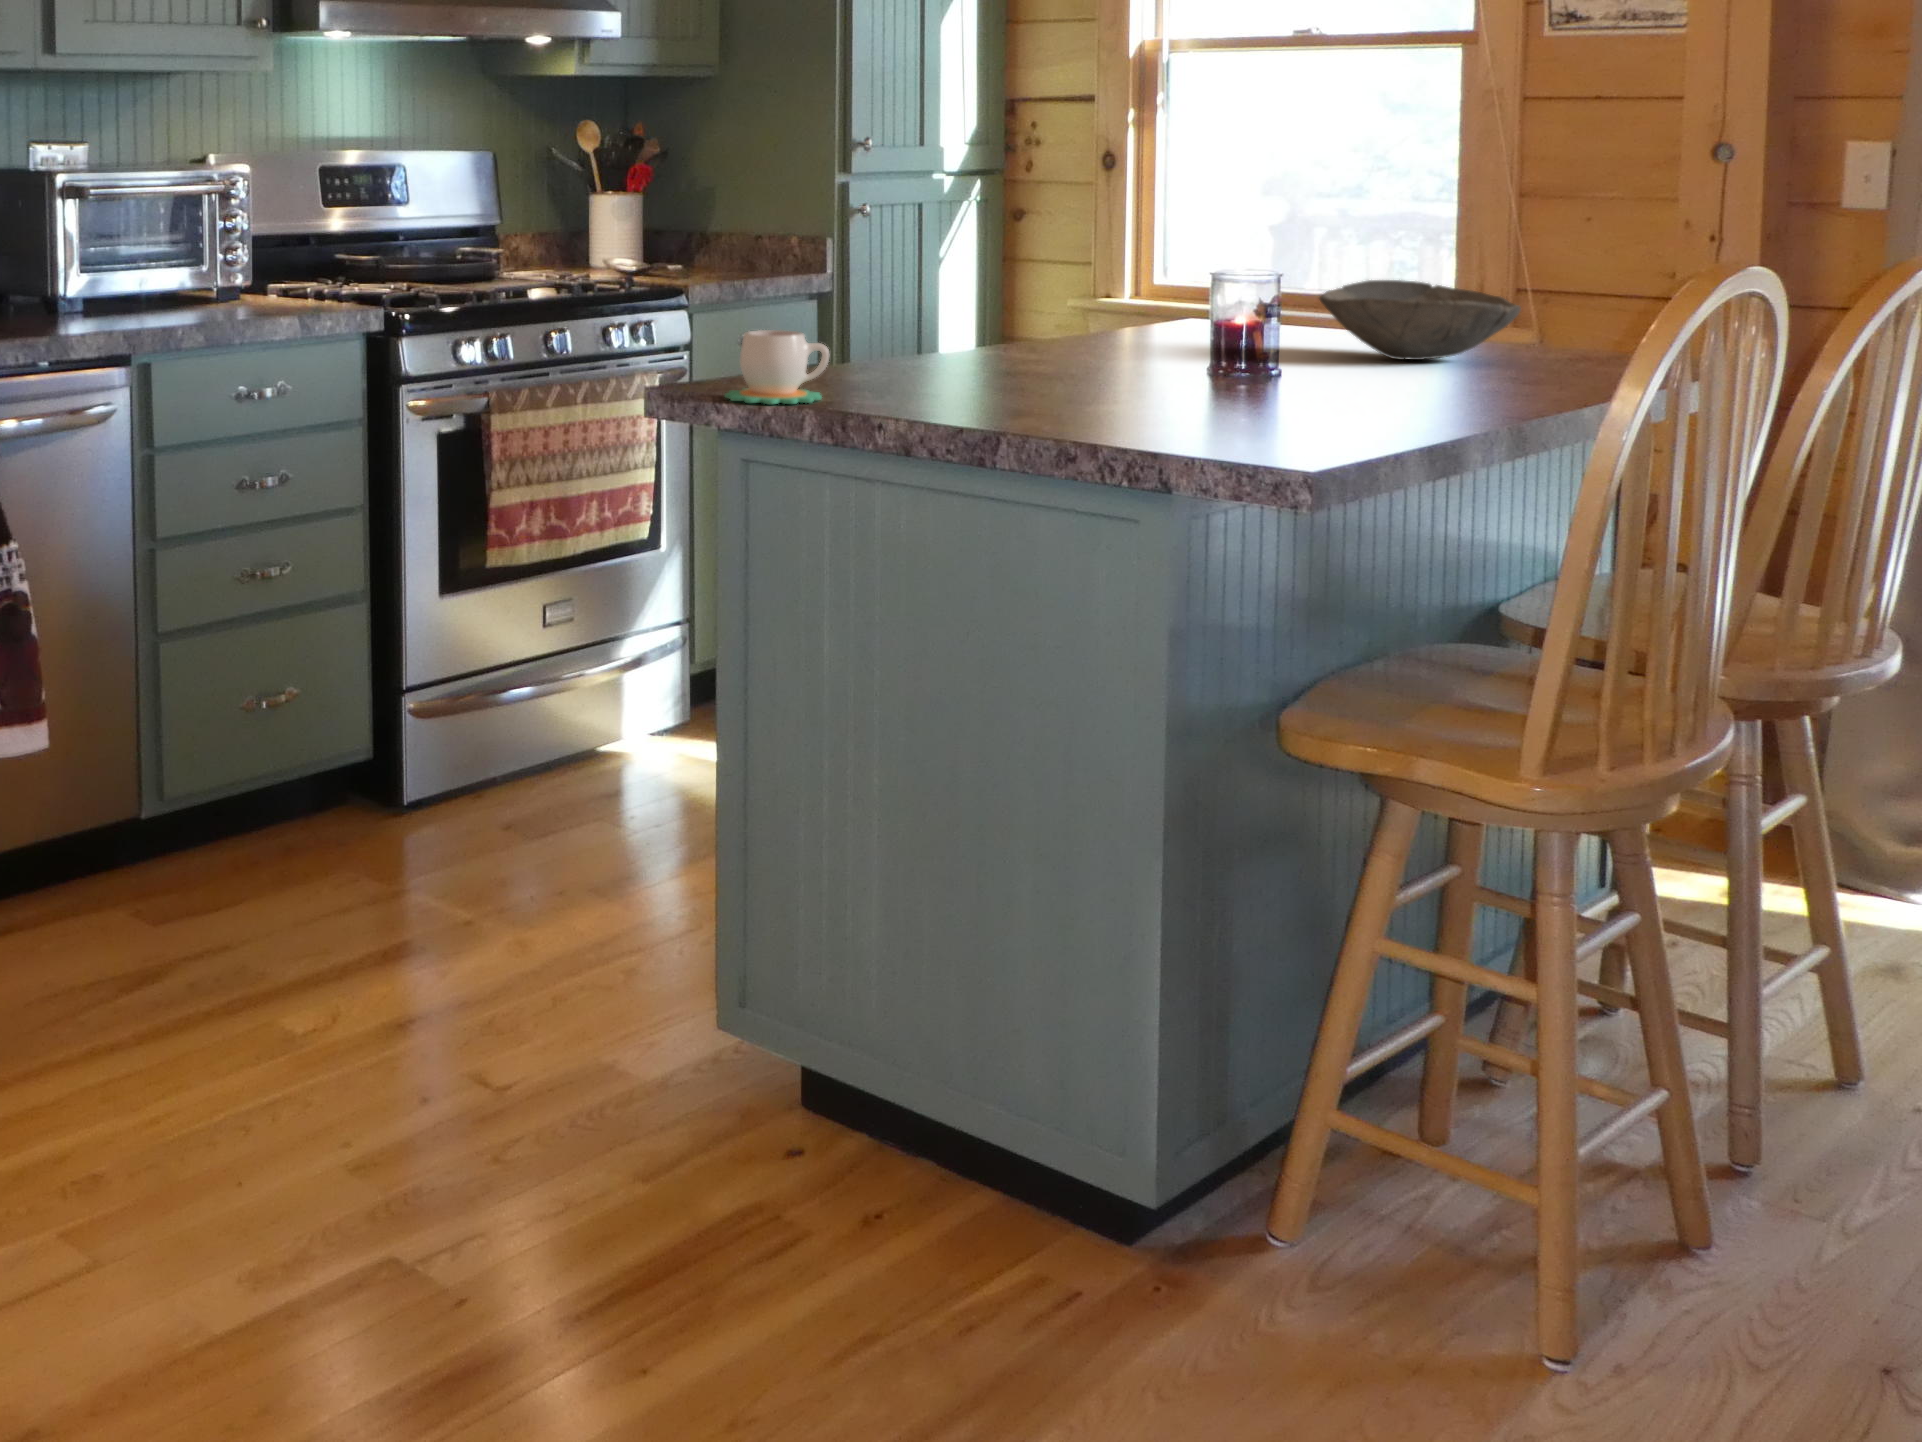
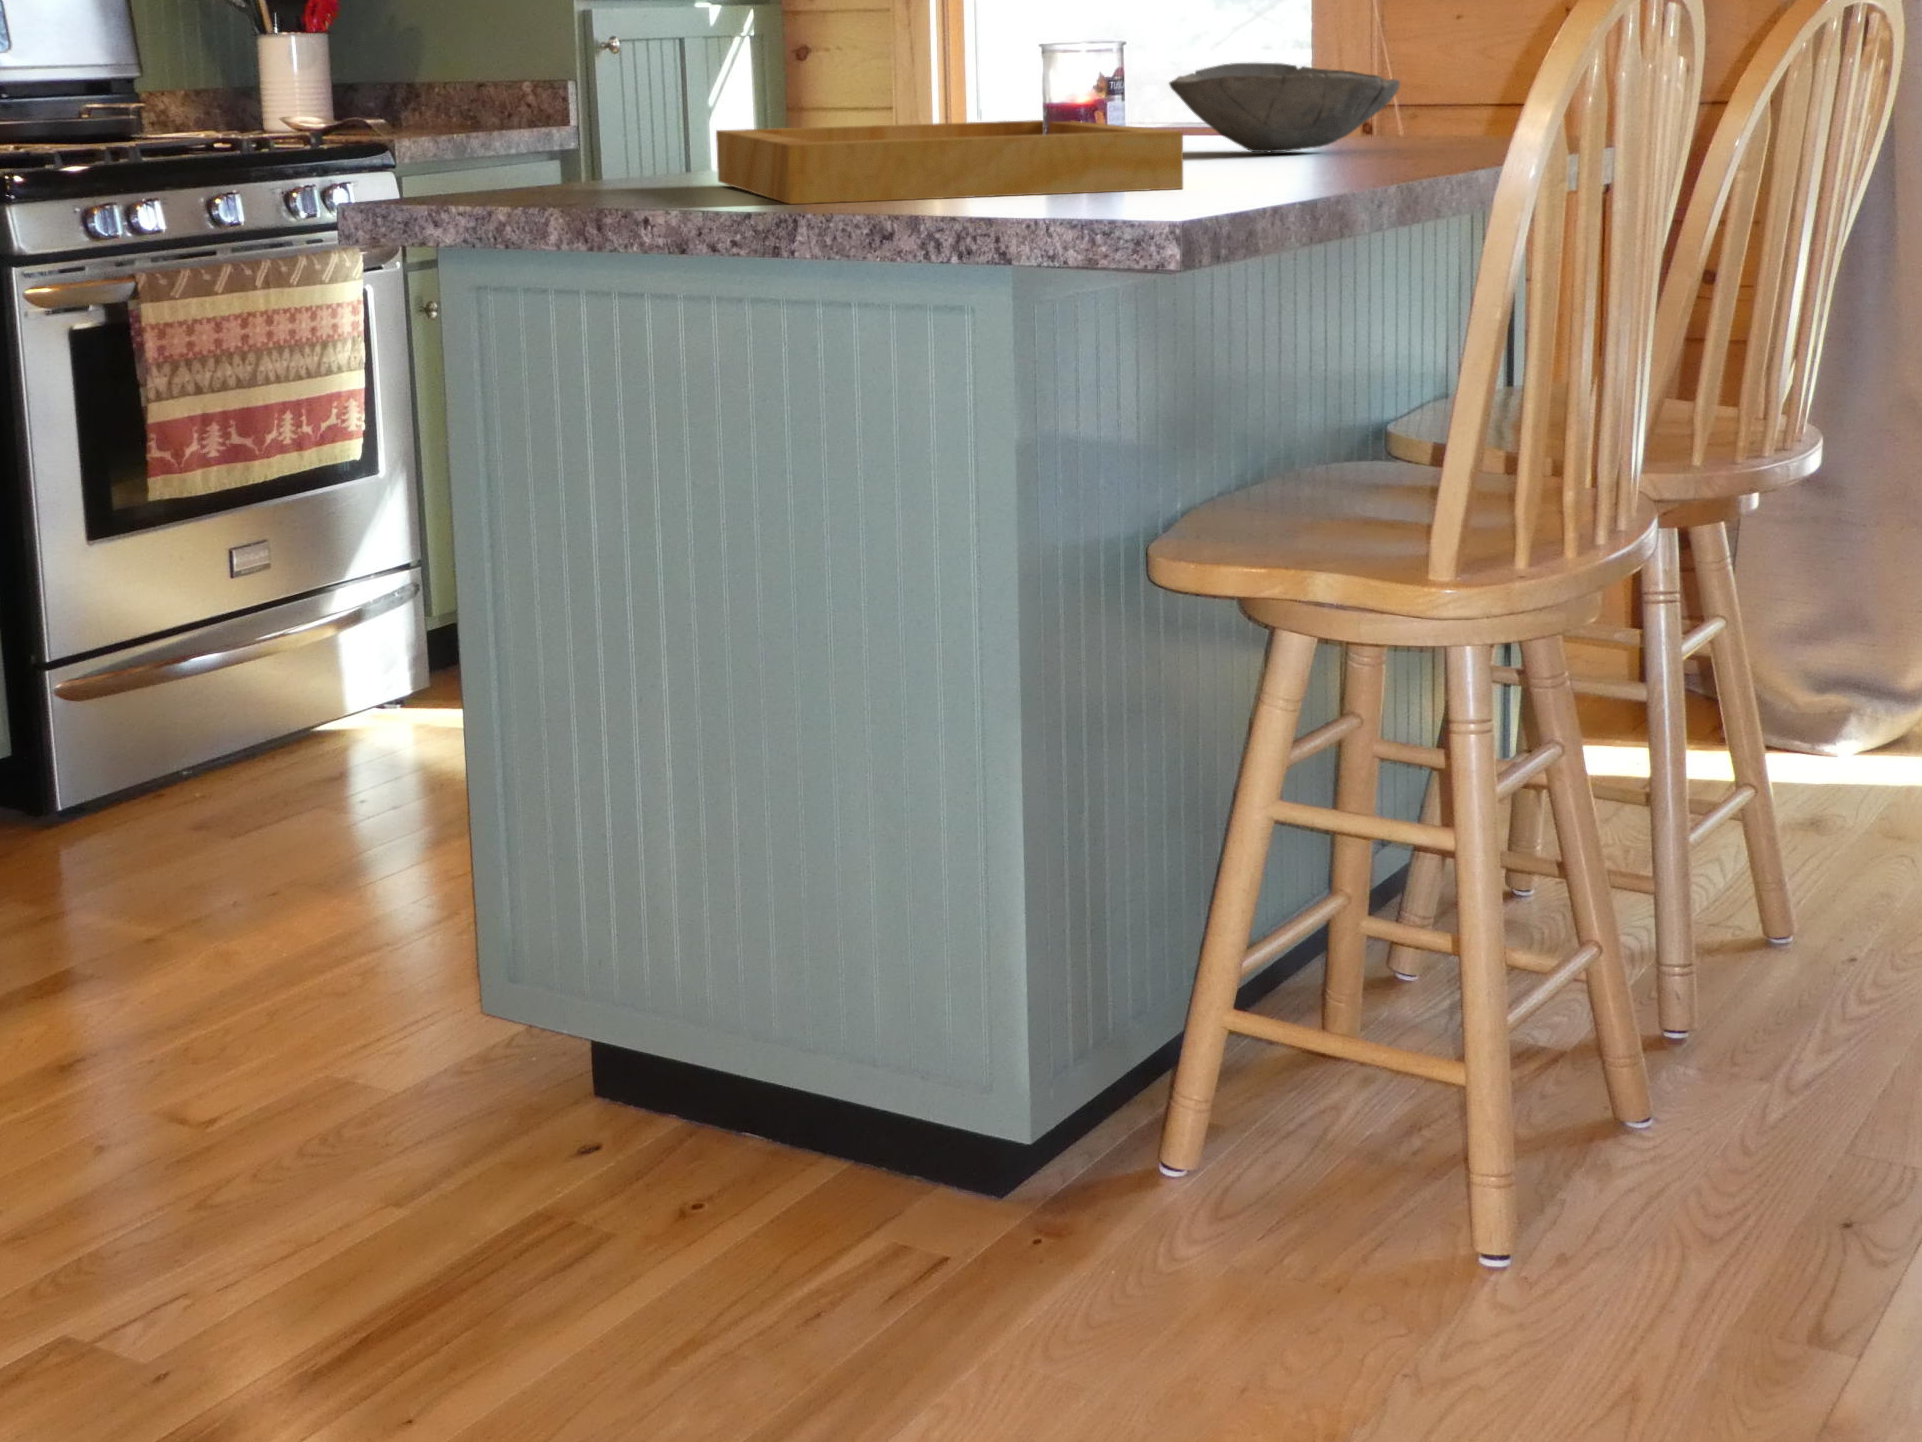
mug: present [725,330,830,404] -> none [439,115,573,206]
tray: none [940,339,1321,419] -> present [716,120,1183,204]

